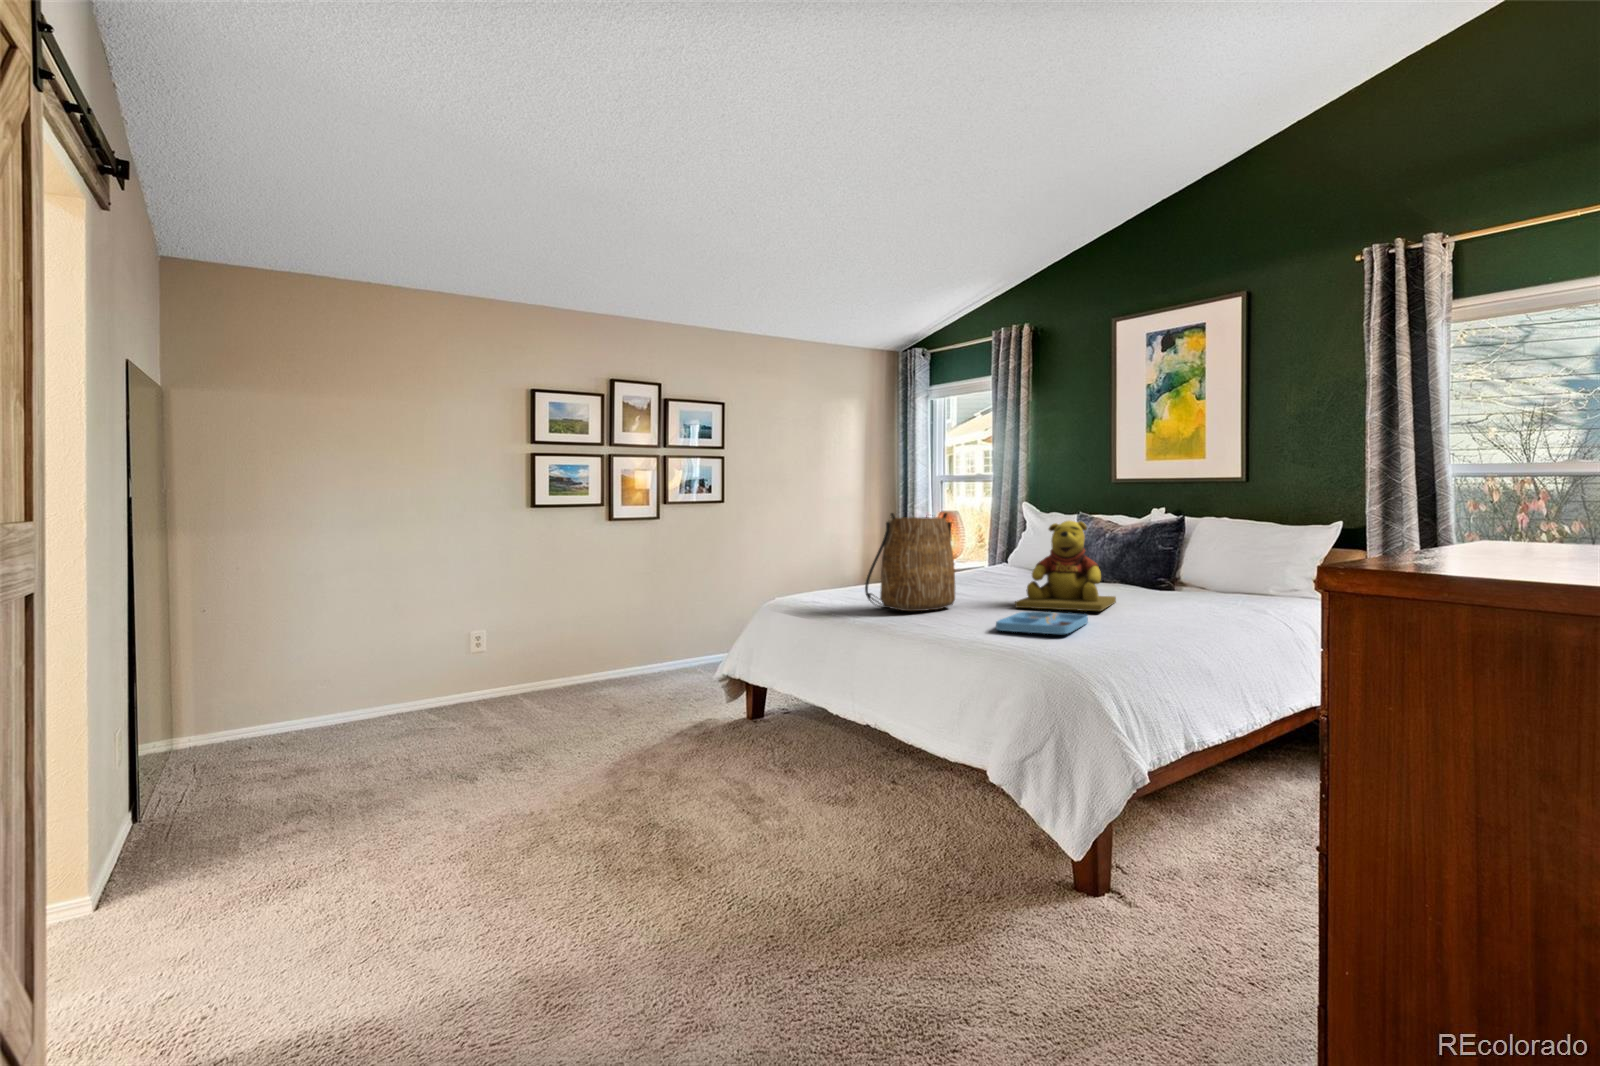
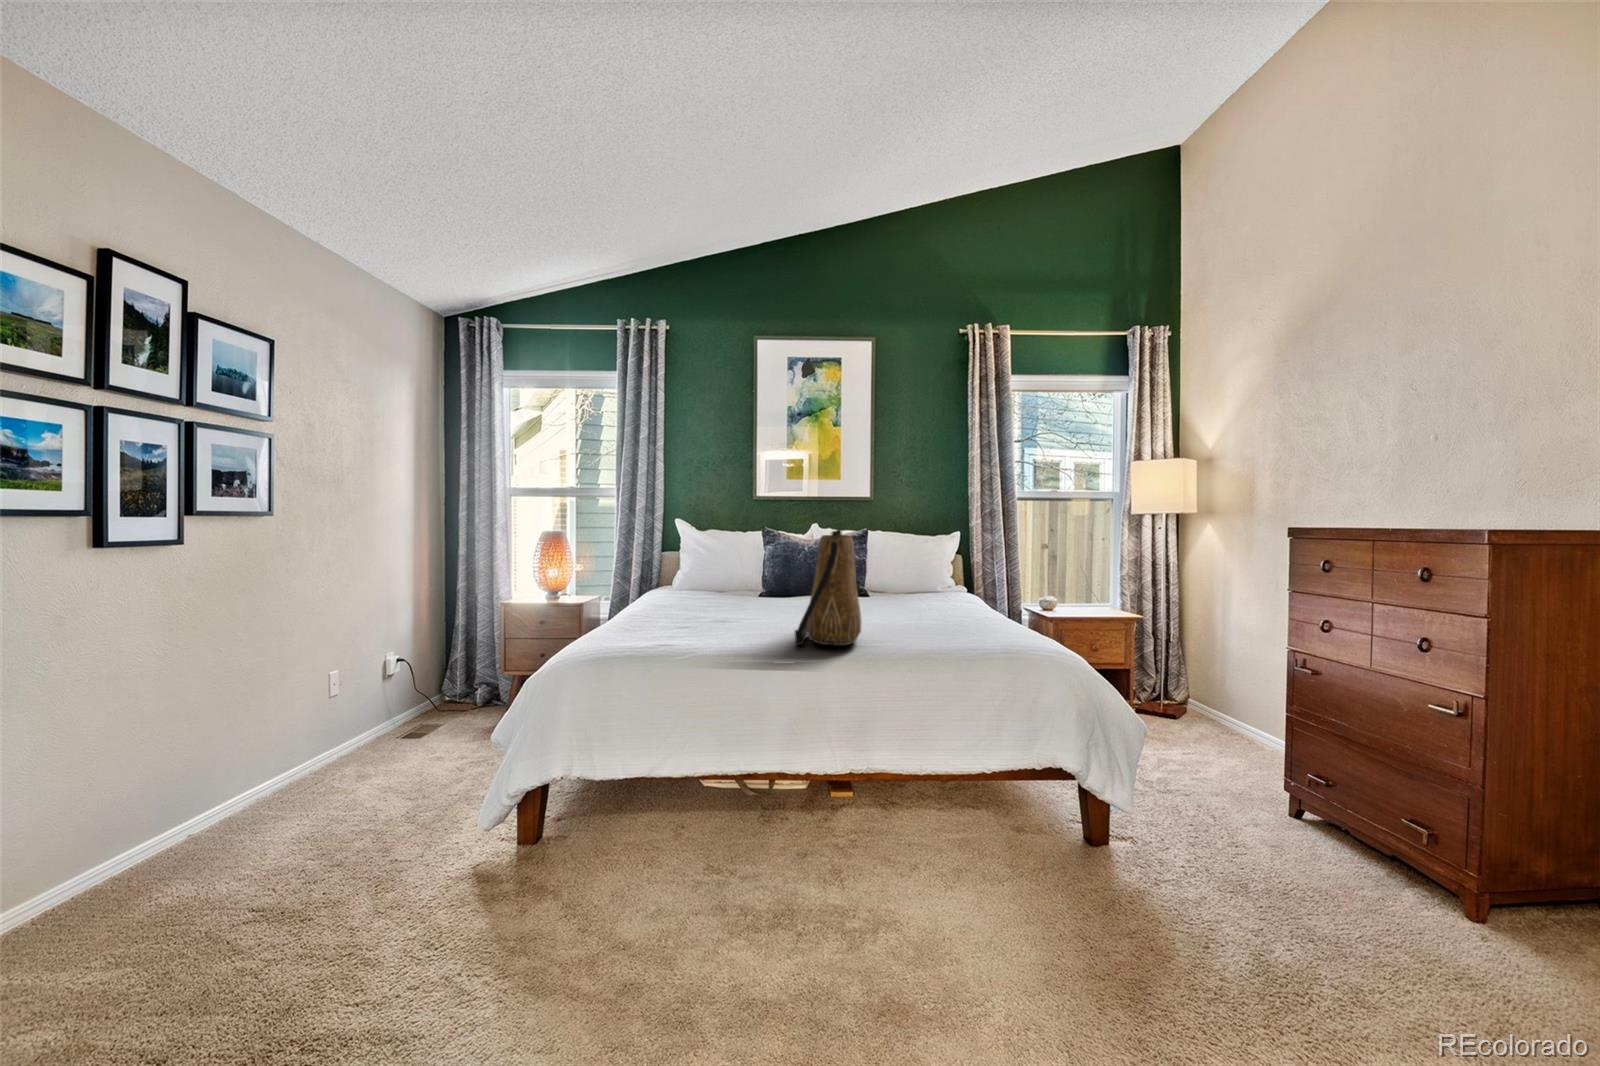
teddy bear: present [1015,521,1116,611] -> none [848,535,956,626]
tray: present [996,611,1088,634] -> none [929,624,1038,651]

